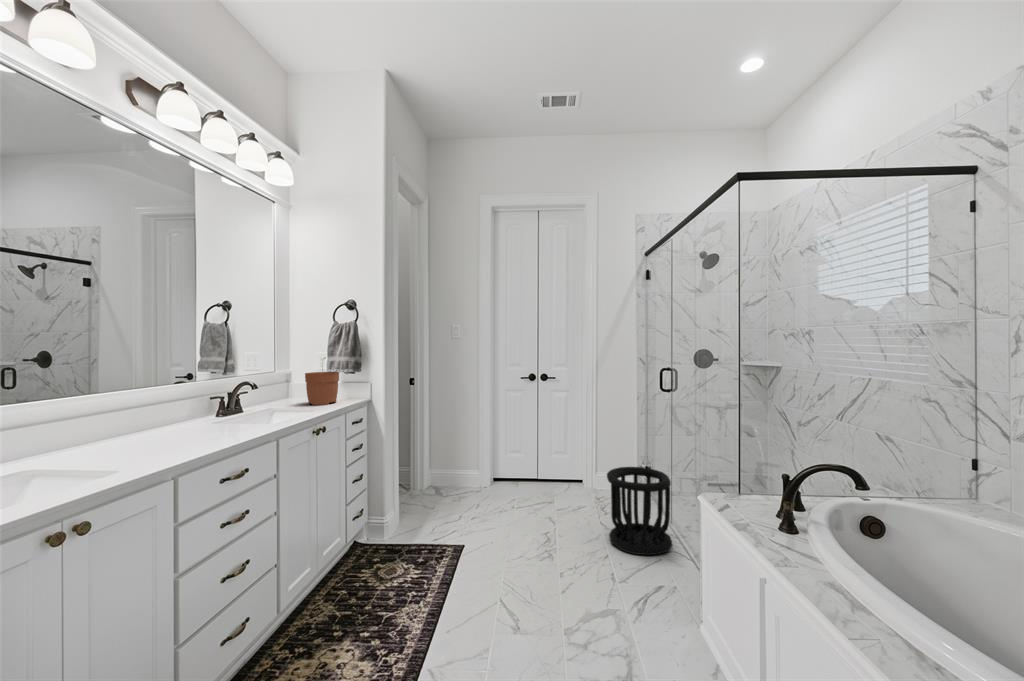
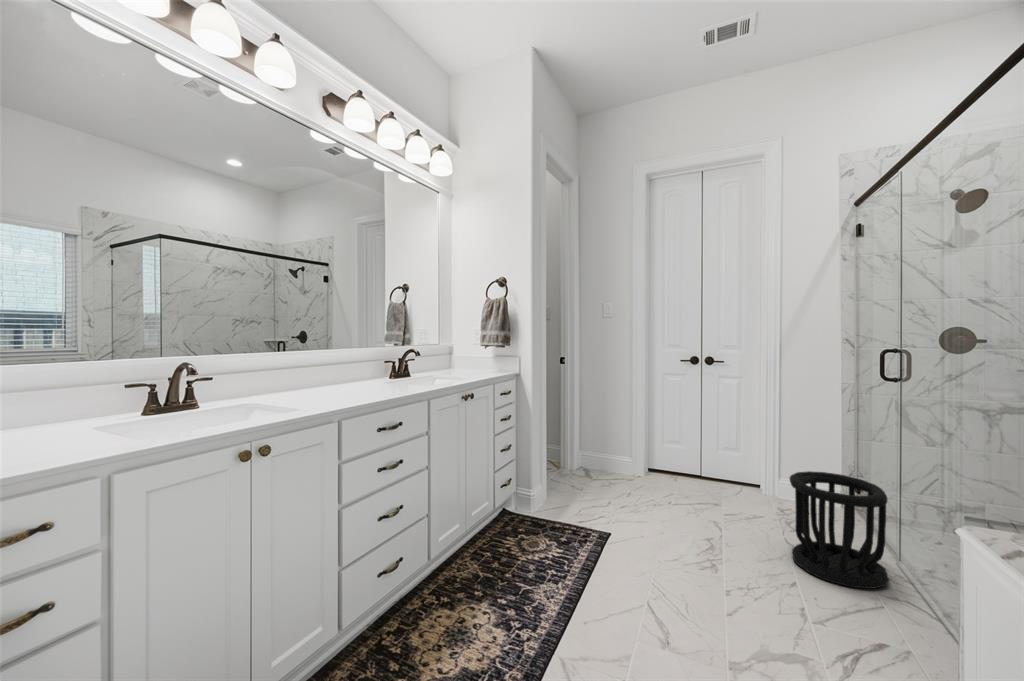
plant pot: present [305,358,339,405] -> none [462,332,492,376]

